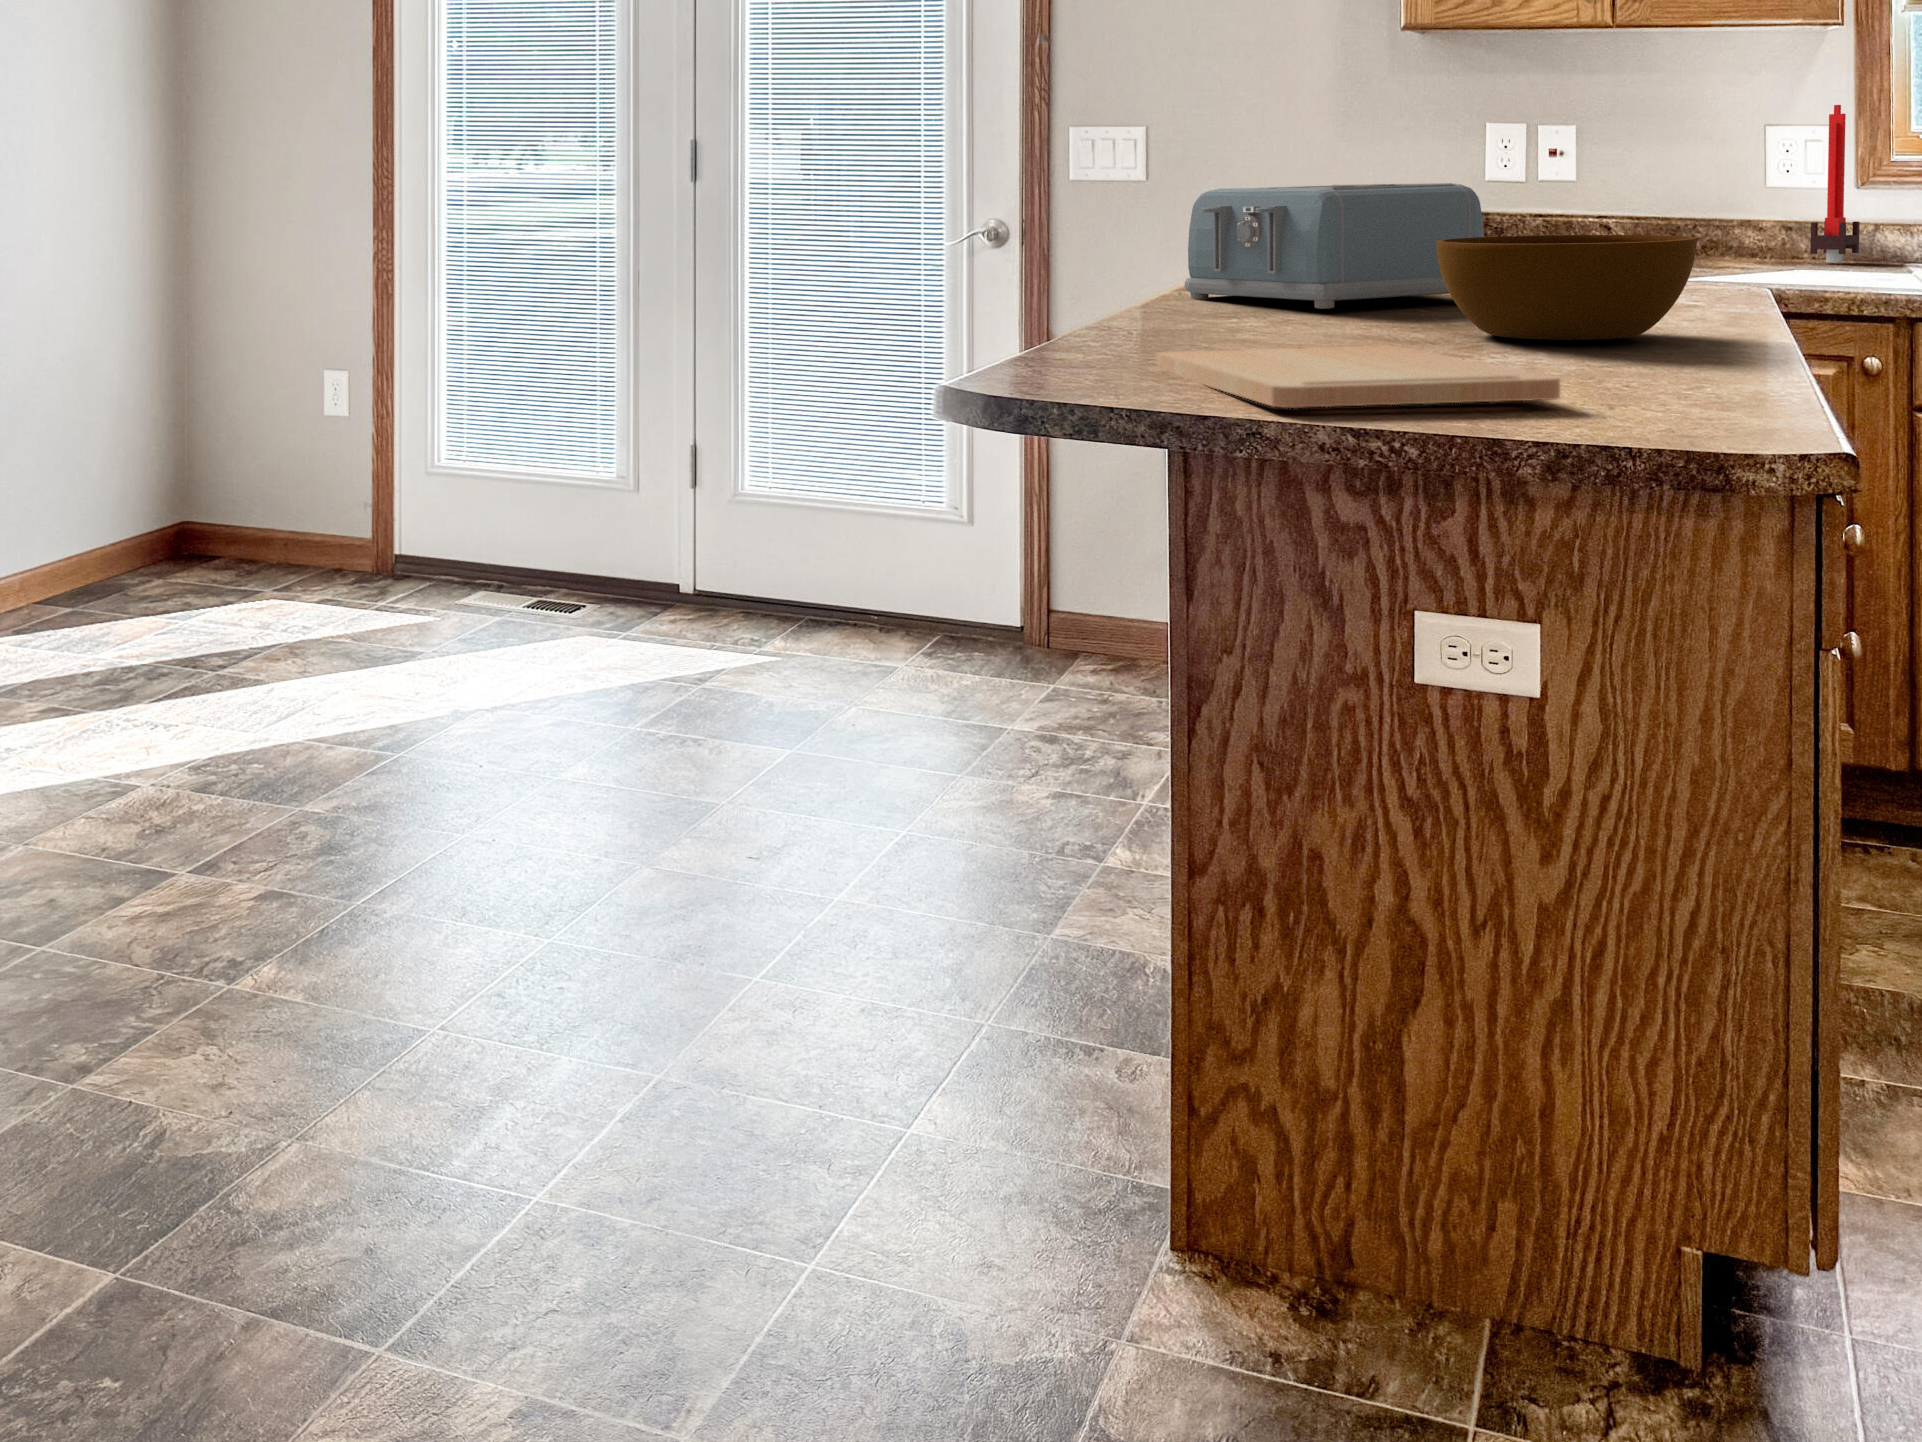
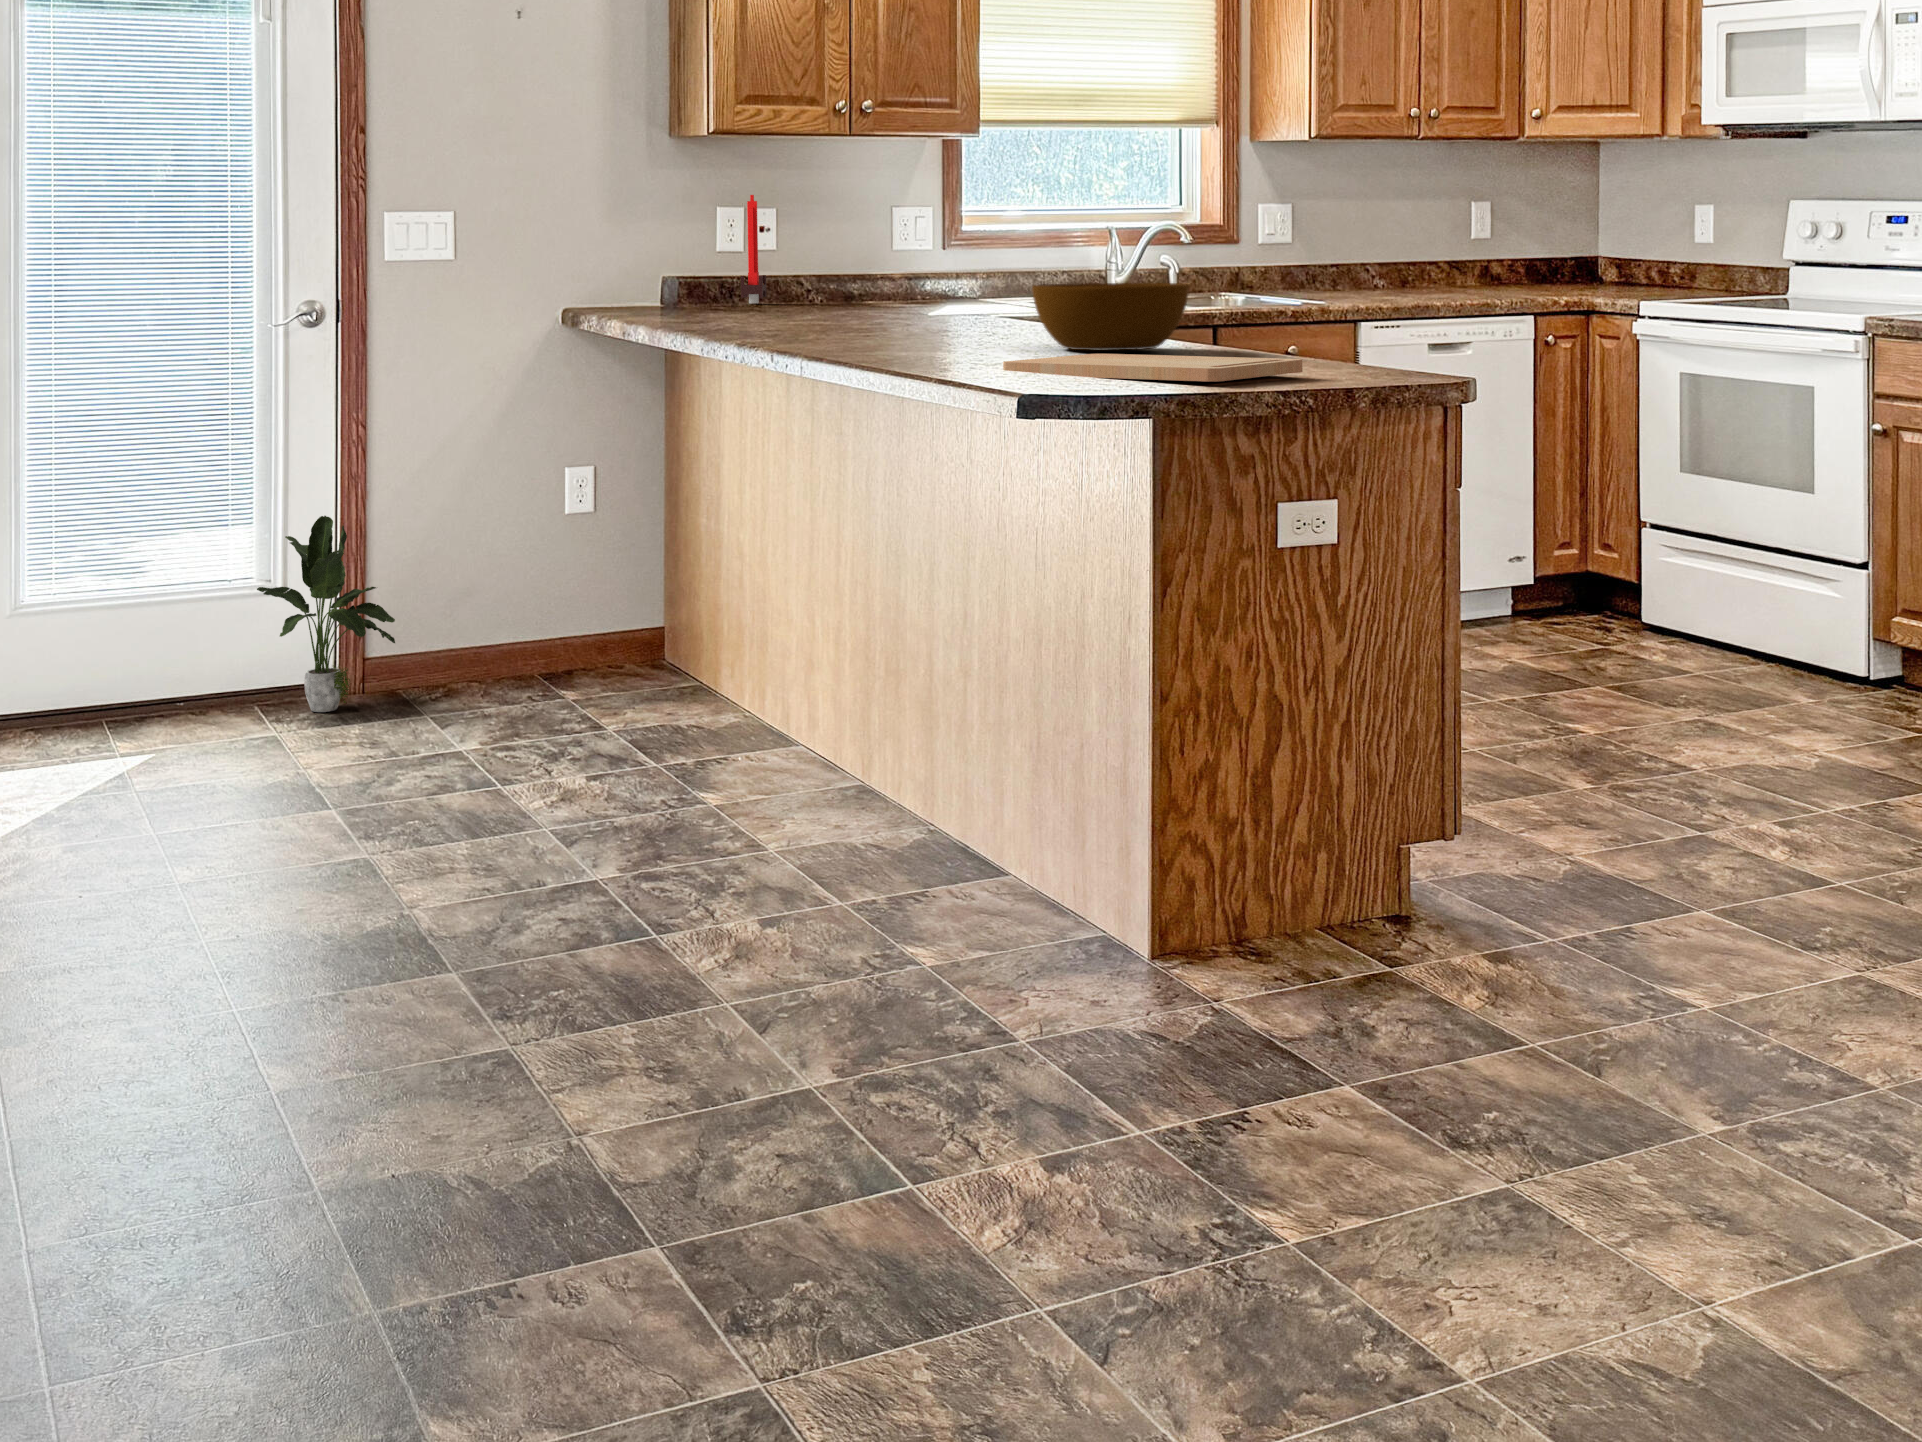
candle: present [1810,105,1860,263] -> present [741,195,766,303]
toaster: present [1185,183,1484,309] -> none [770,249,961,340]
potted plant: none [897,458,1054,660] -> present [257,516,395,712]

